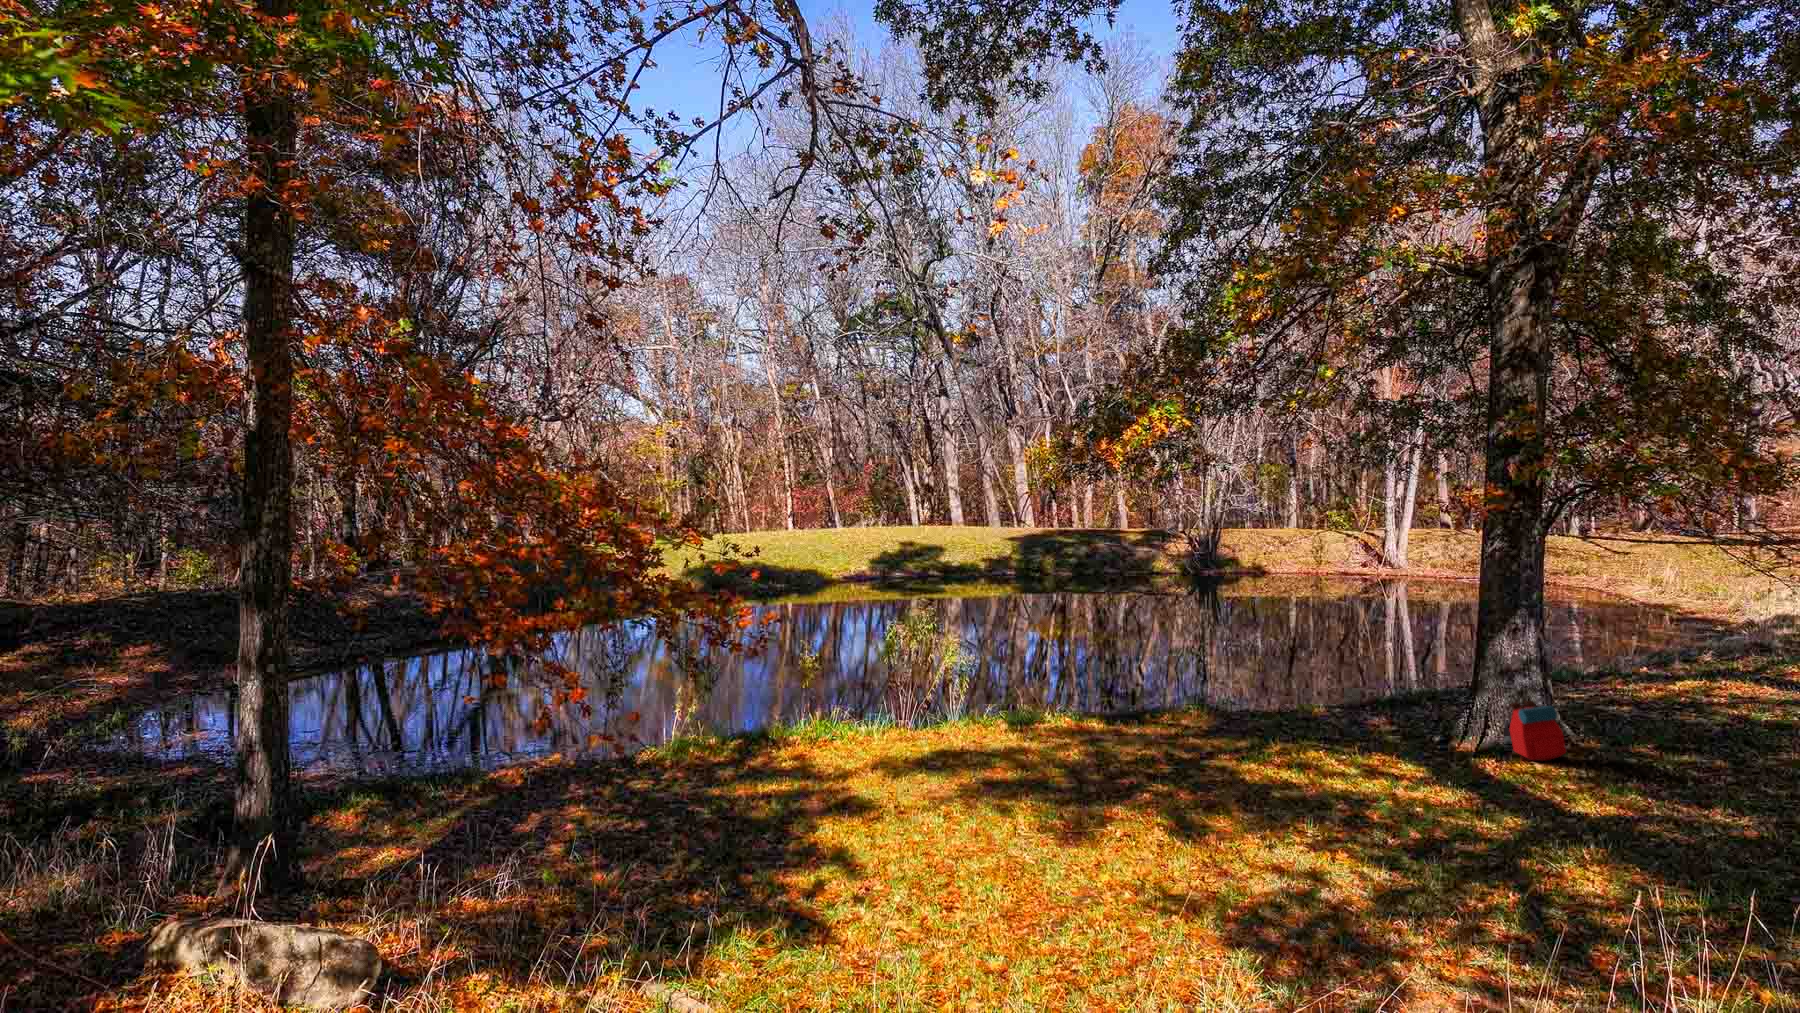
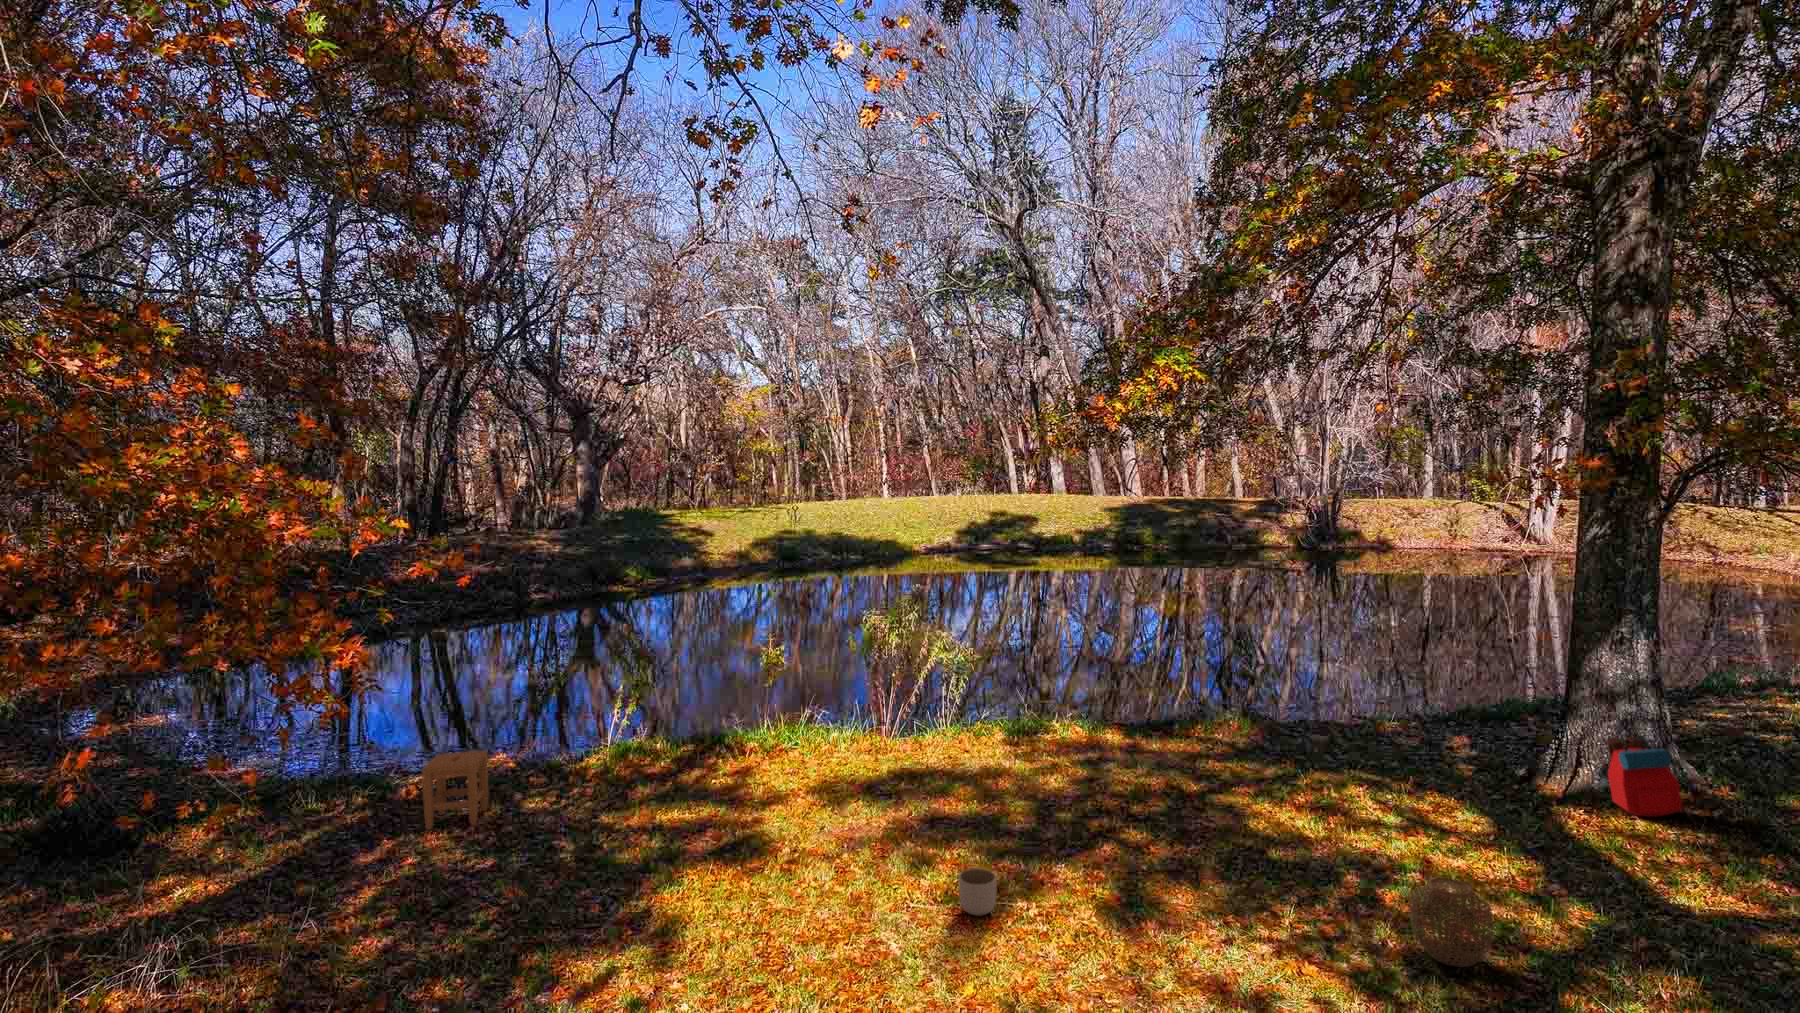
stool: none [496,748,548,824] -> present [422,750,488,830]
woven basket: none [1399,796,1464,863] -> present [1410,877,1493,967]
planter: none [1036,817,1069,855] -> present [958,868,996,916]

